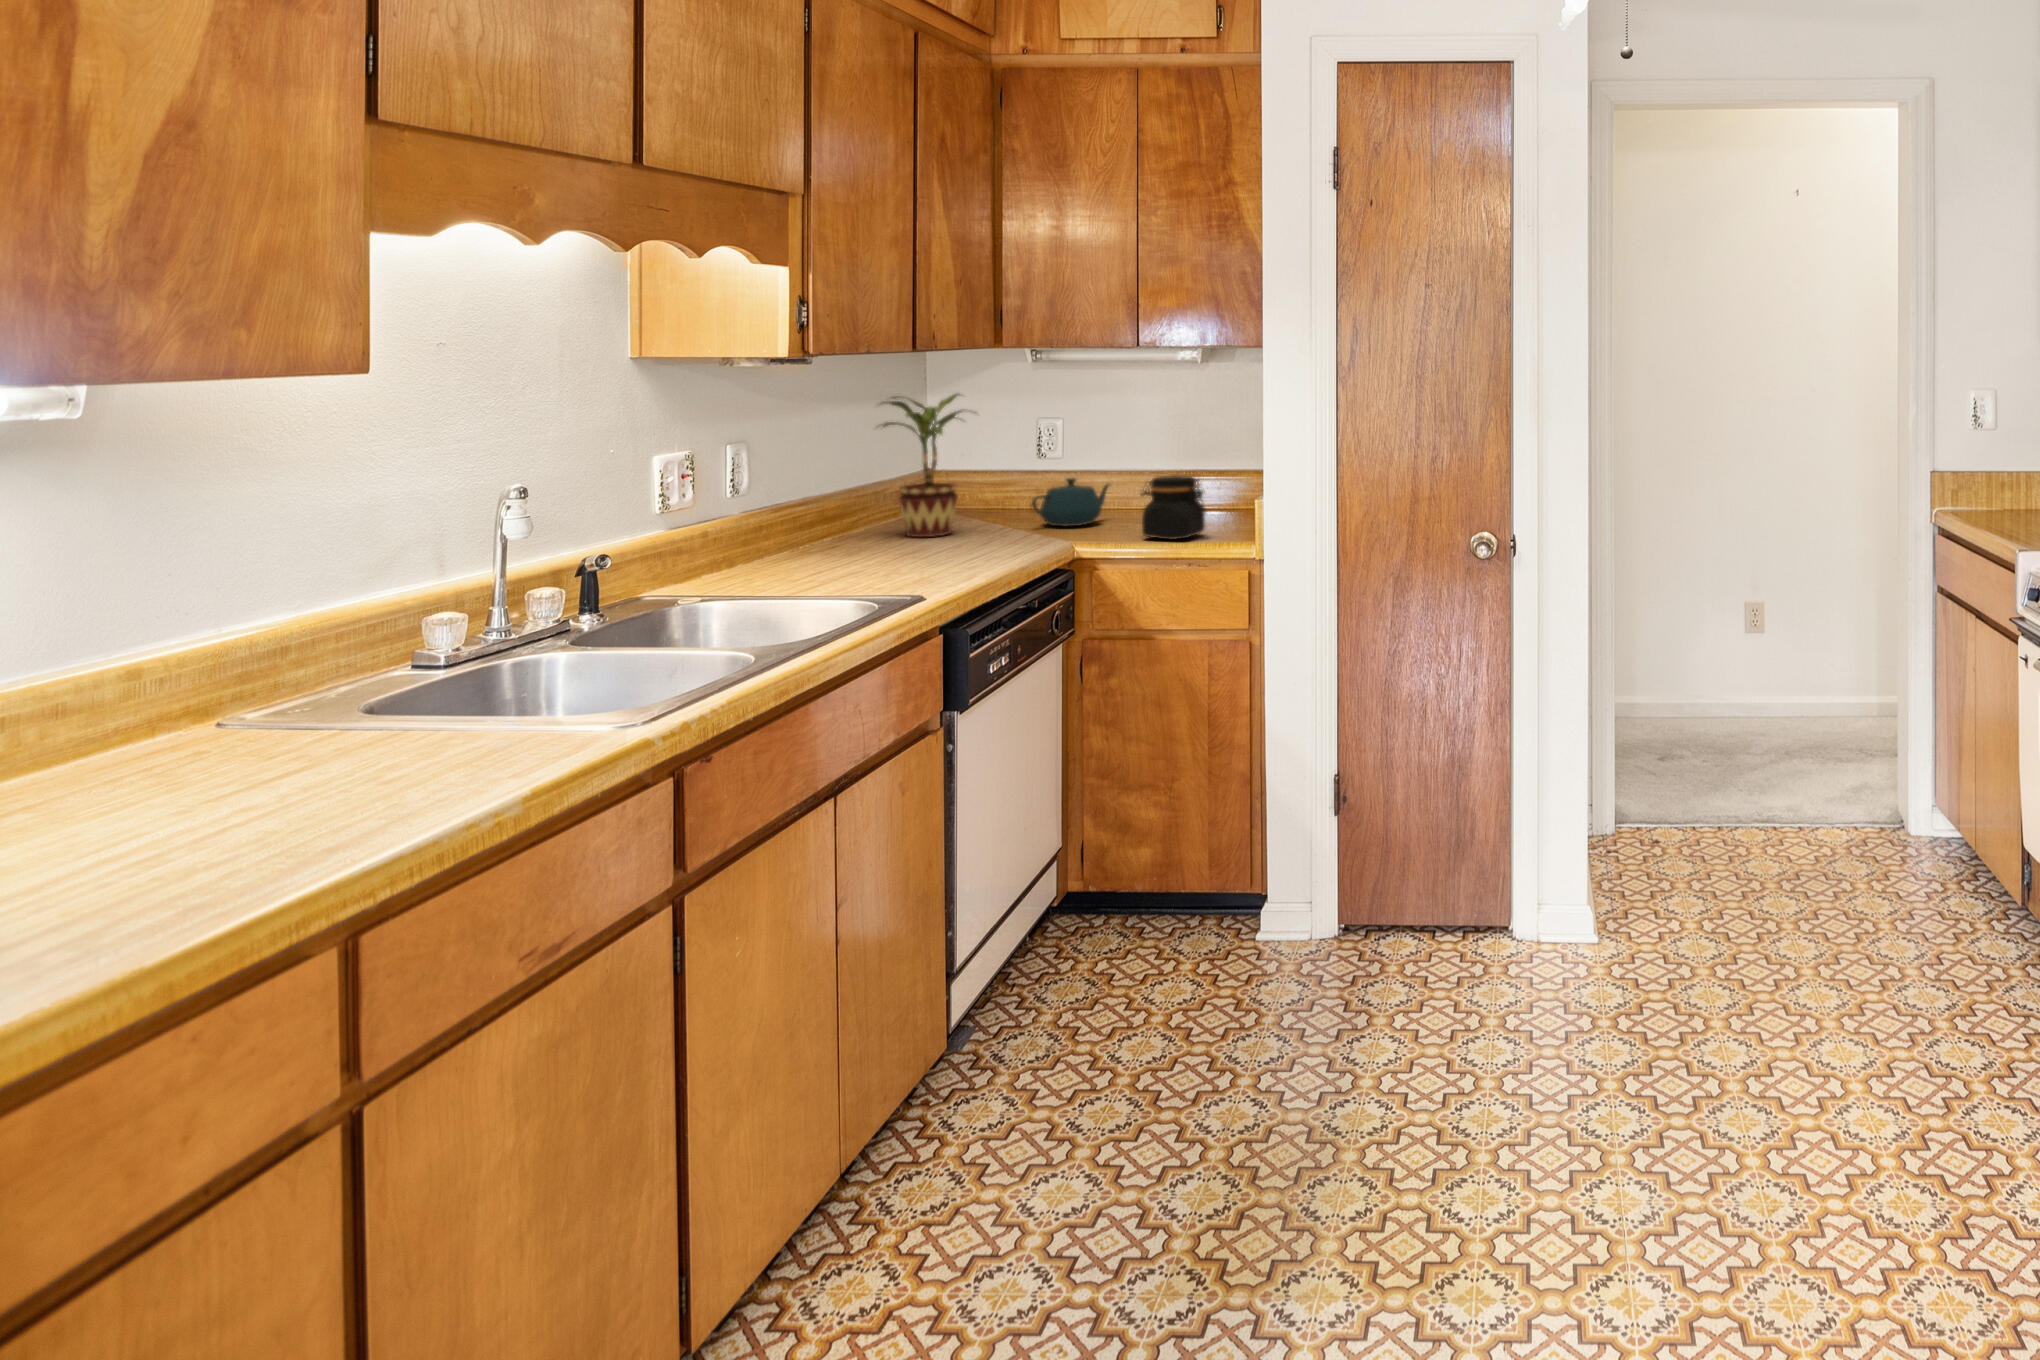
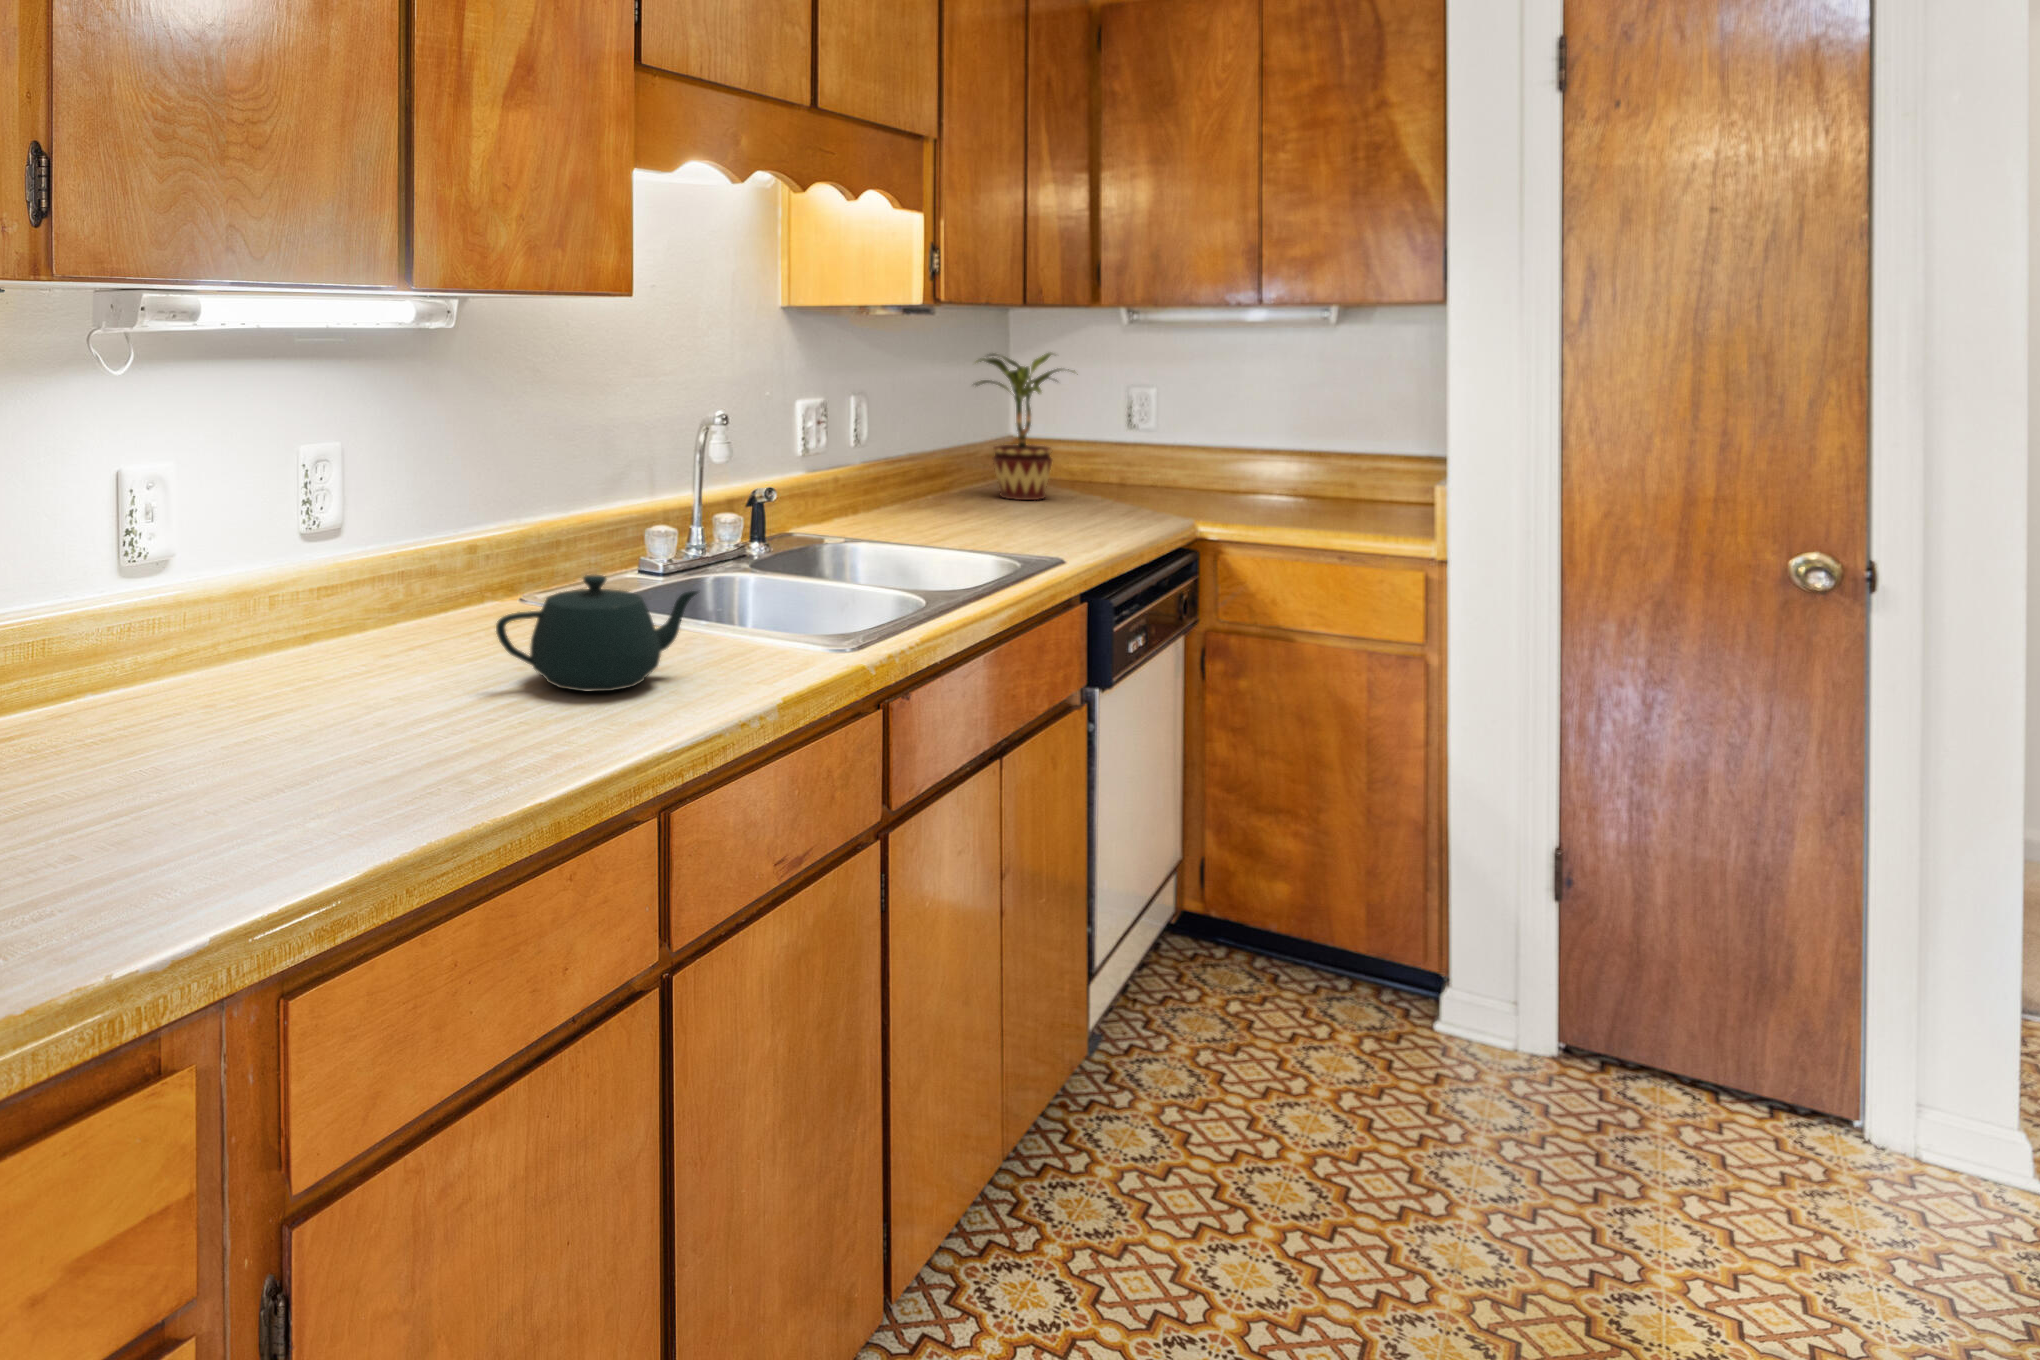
jar: present [1141,475,1206,540] -> none [1268,449,1359,524]
teapot: present [1032,478,1109,527] -> present [496,575,698,691]

